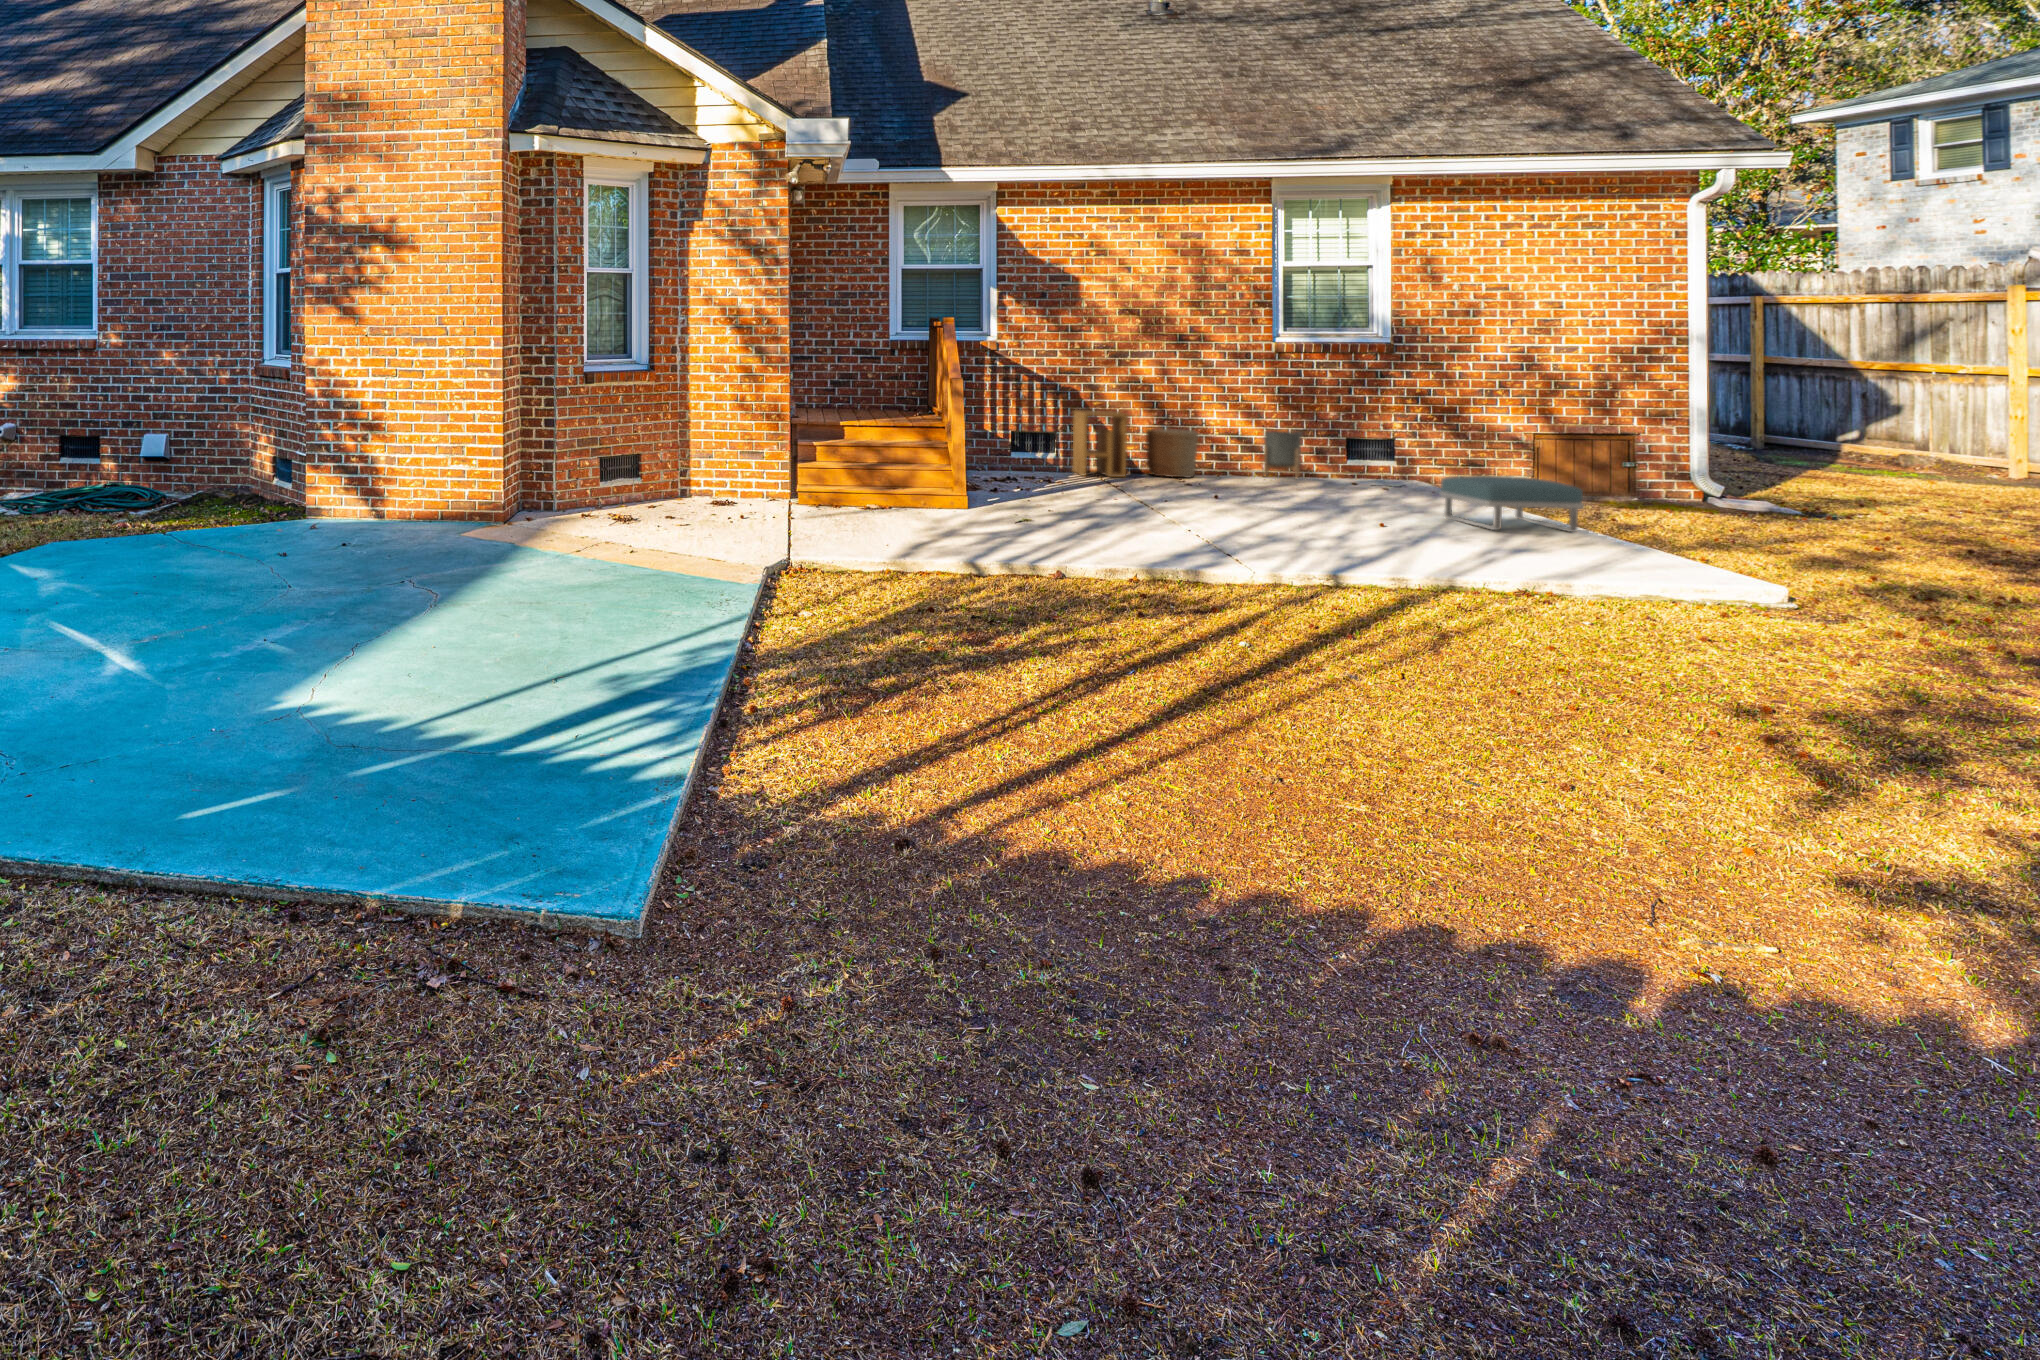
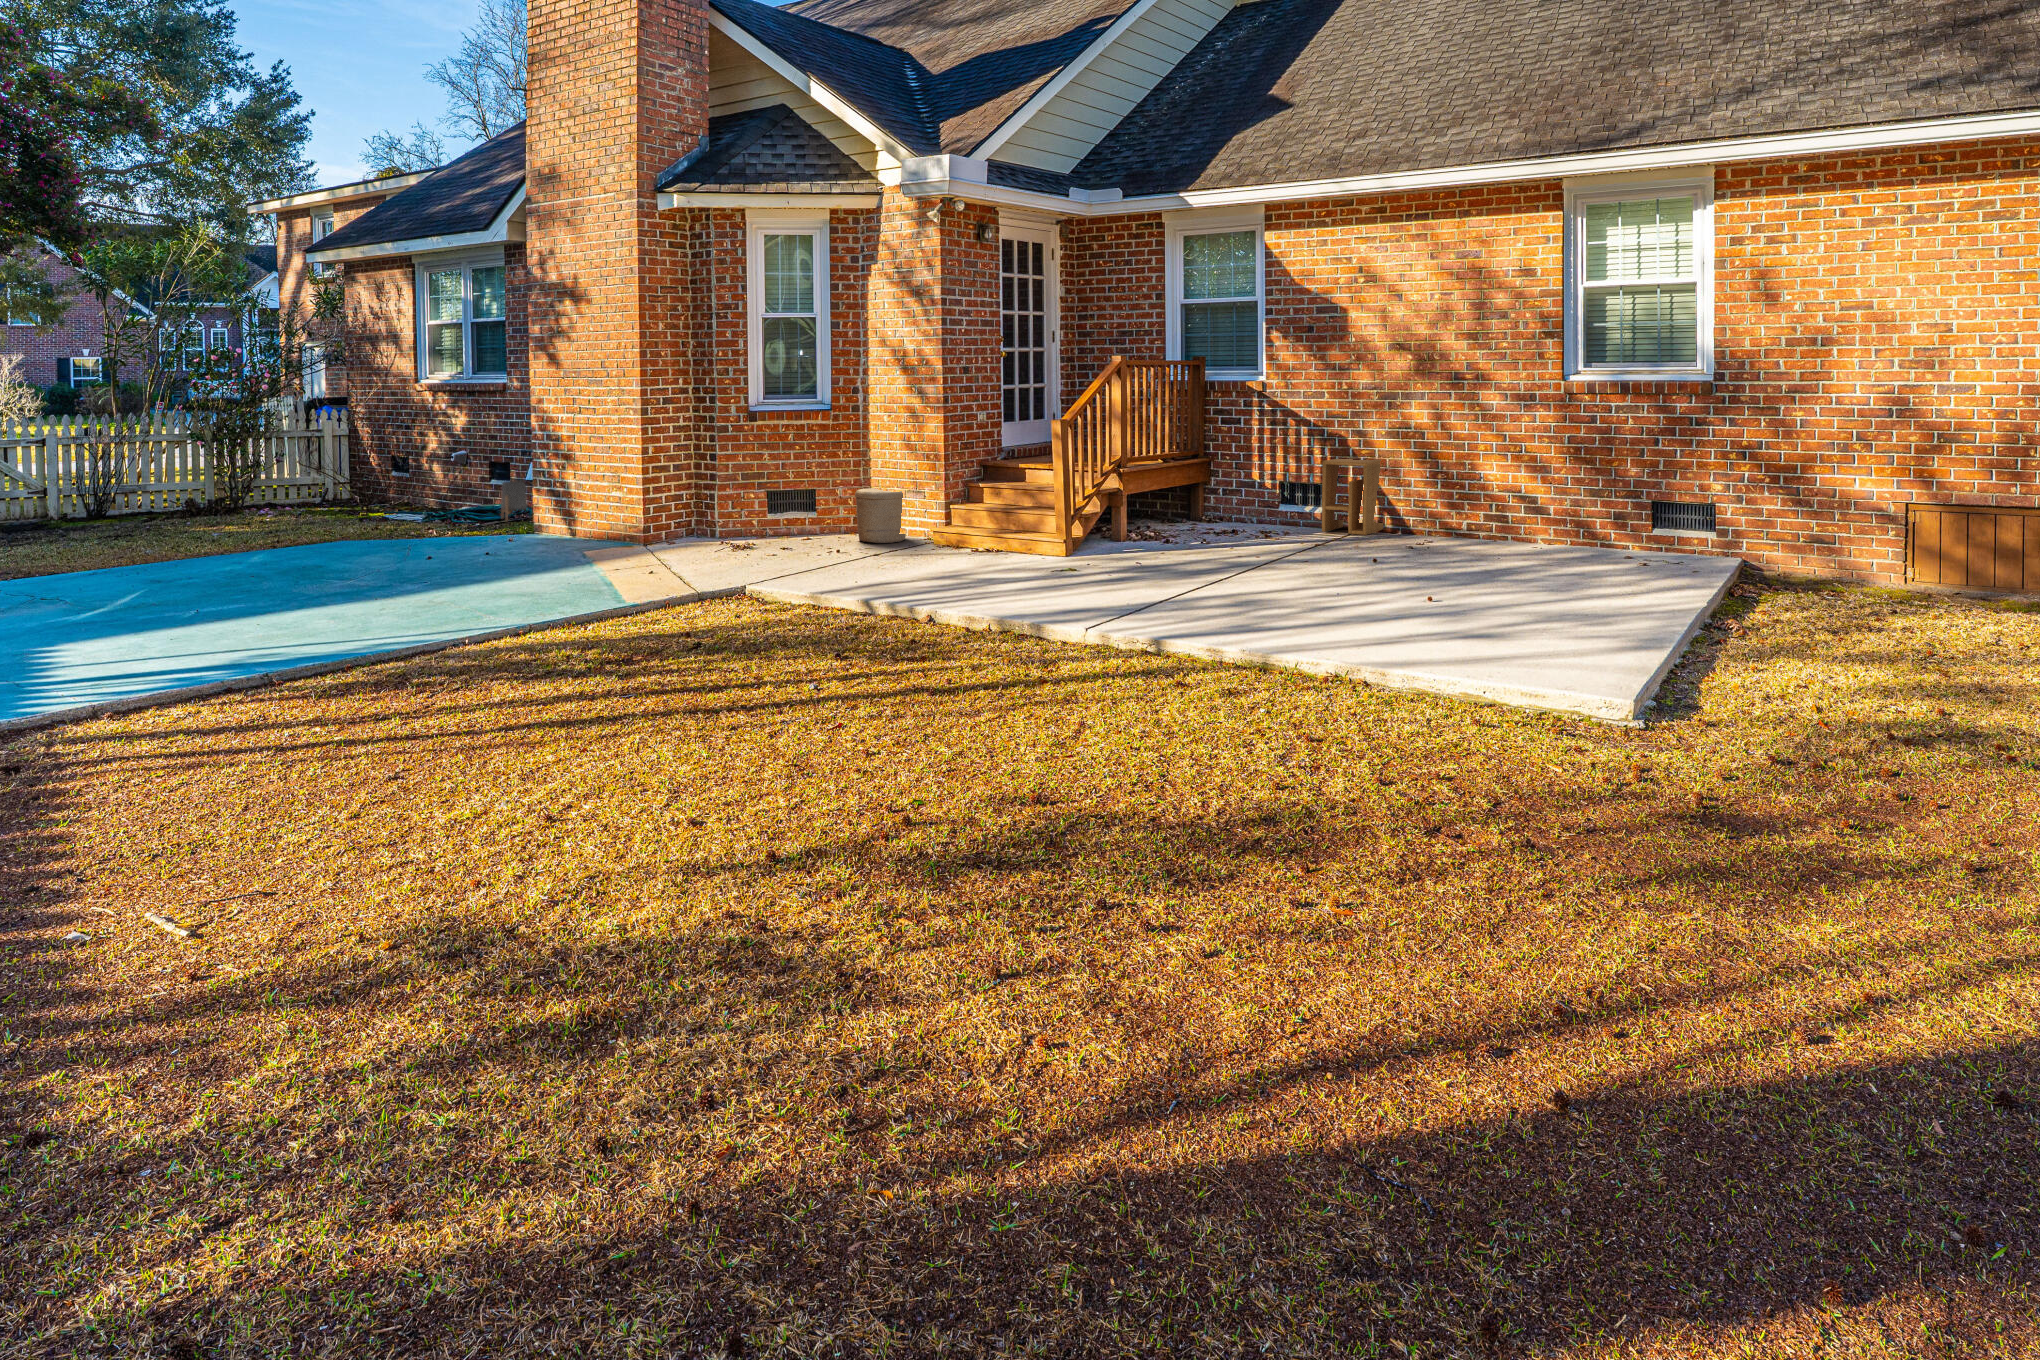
woven basket: present [1146,429,1198,477] -> present [855,488,906,543]
planter: present [1264,431,1302,478] -> present [501,481,529,520]
footstool: present [1440,476,1584,532] -> none [1511,546,1645,622]

